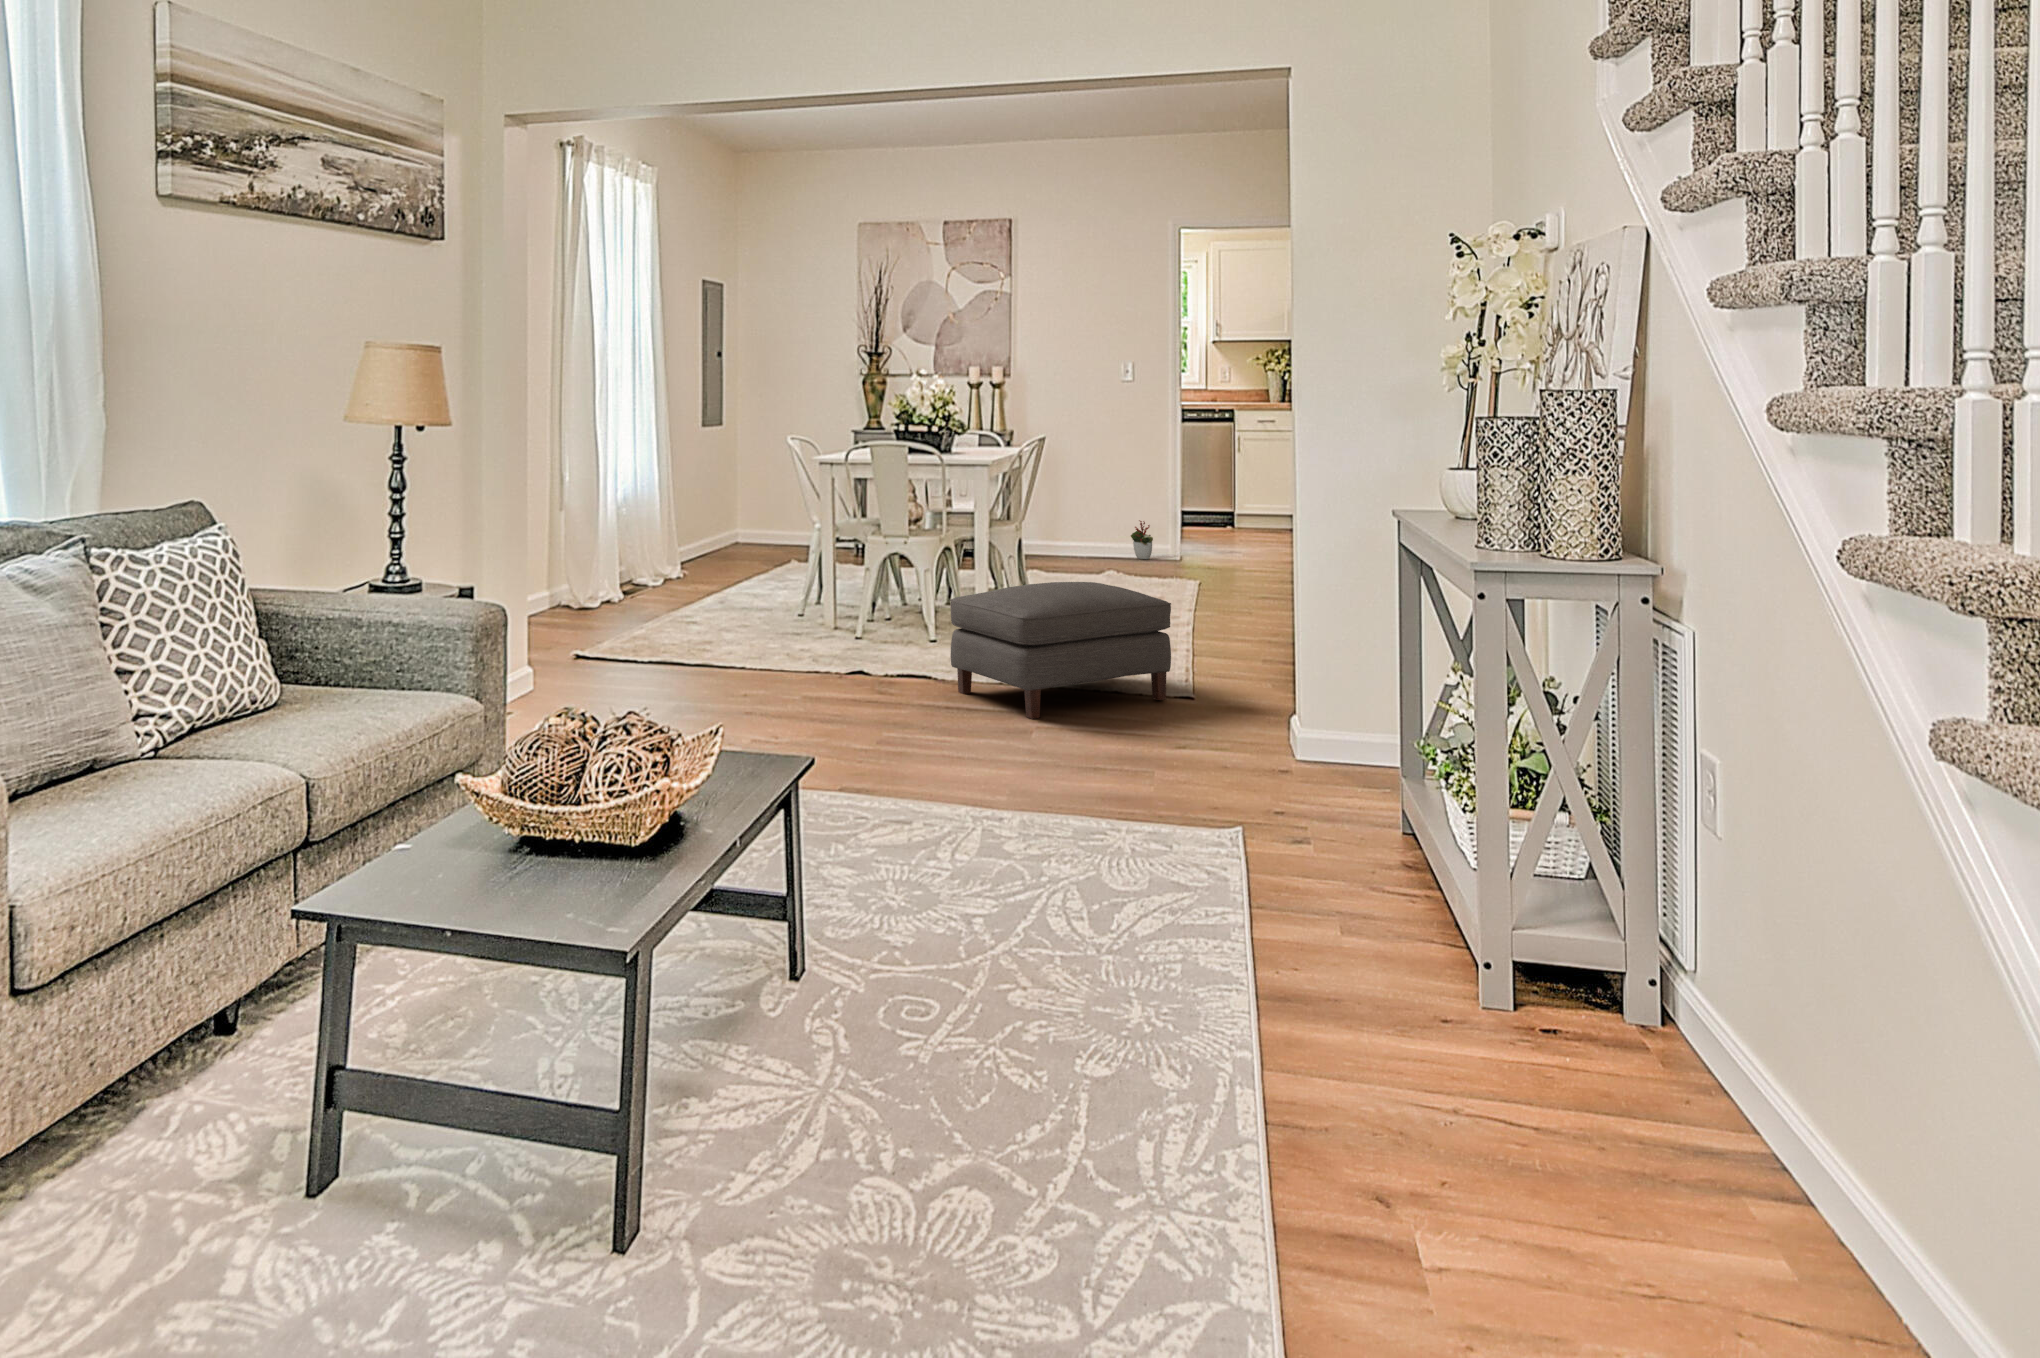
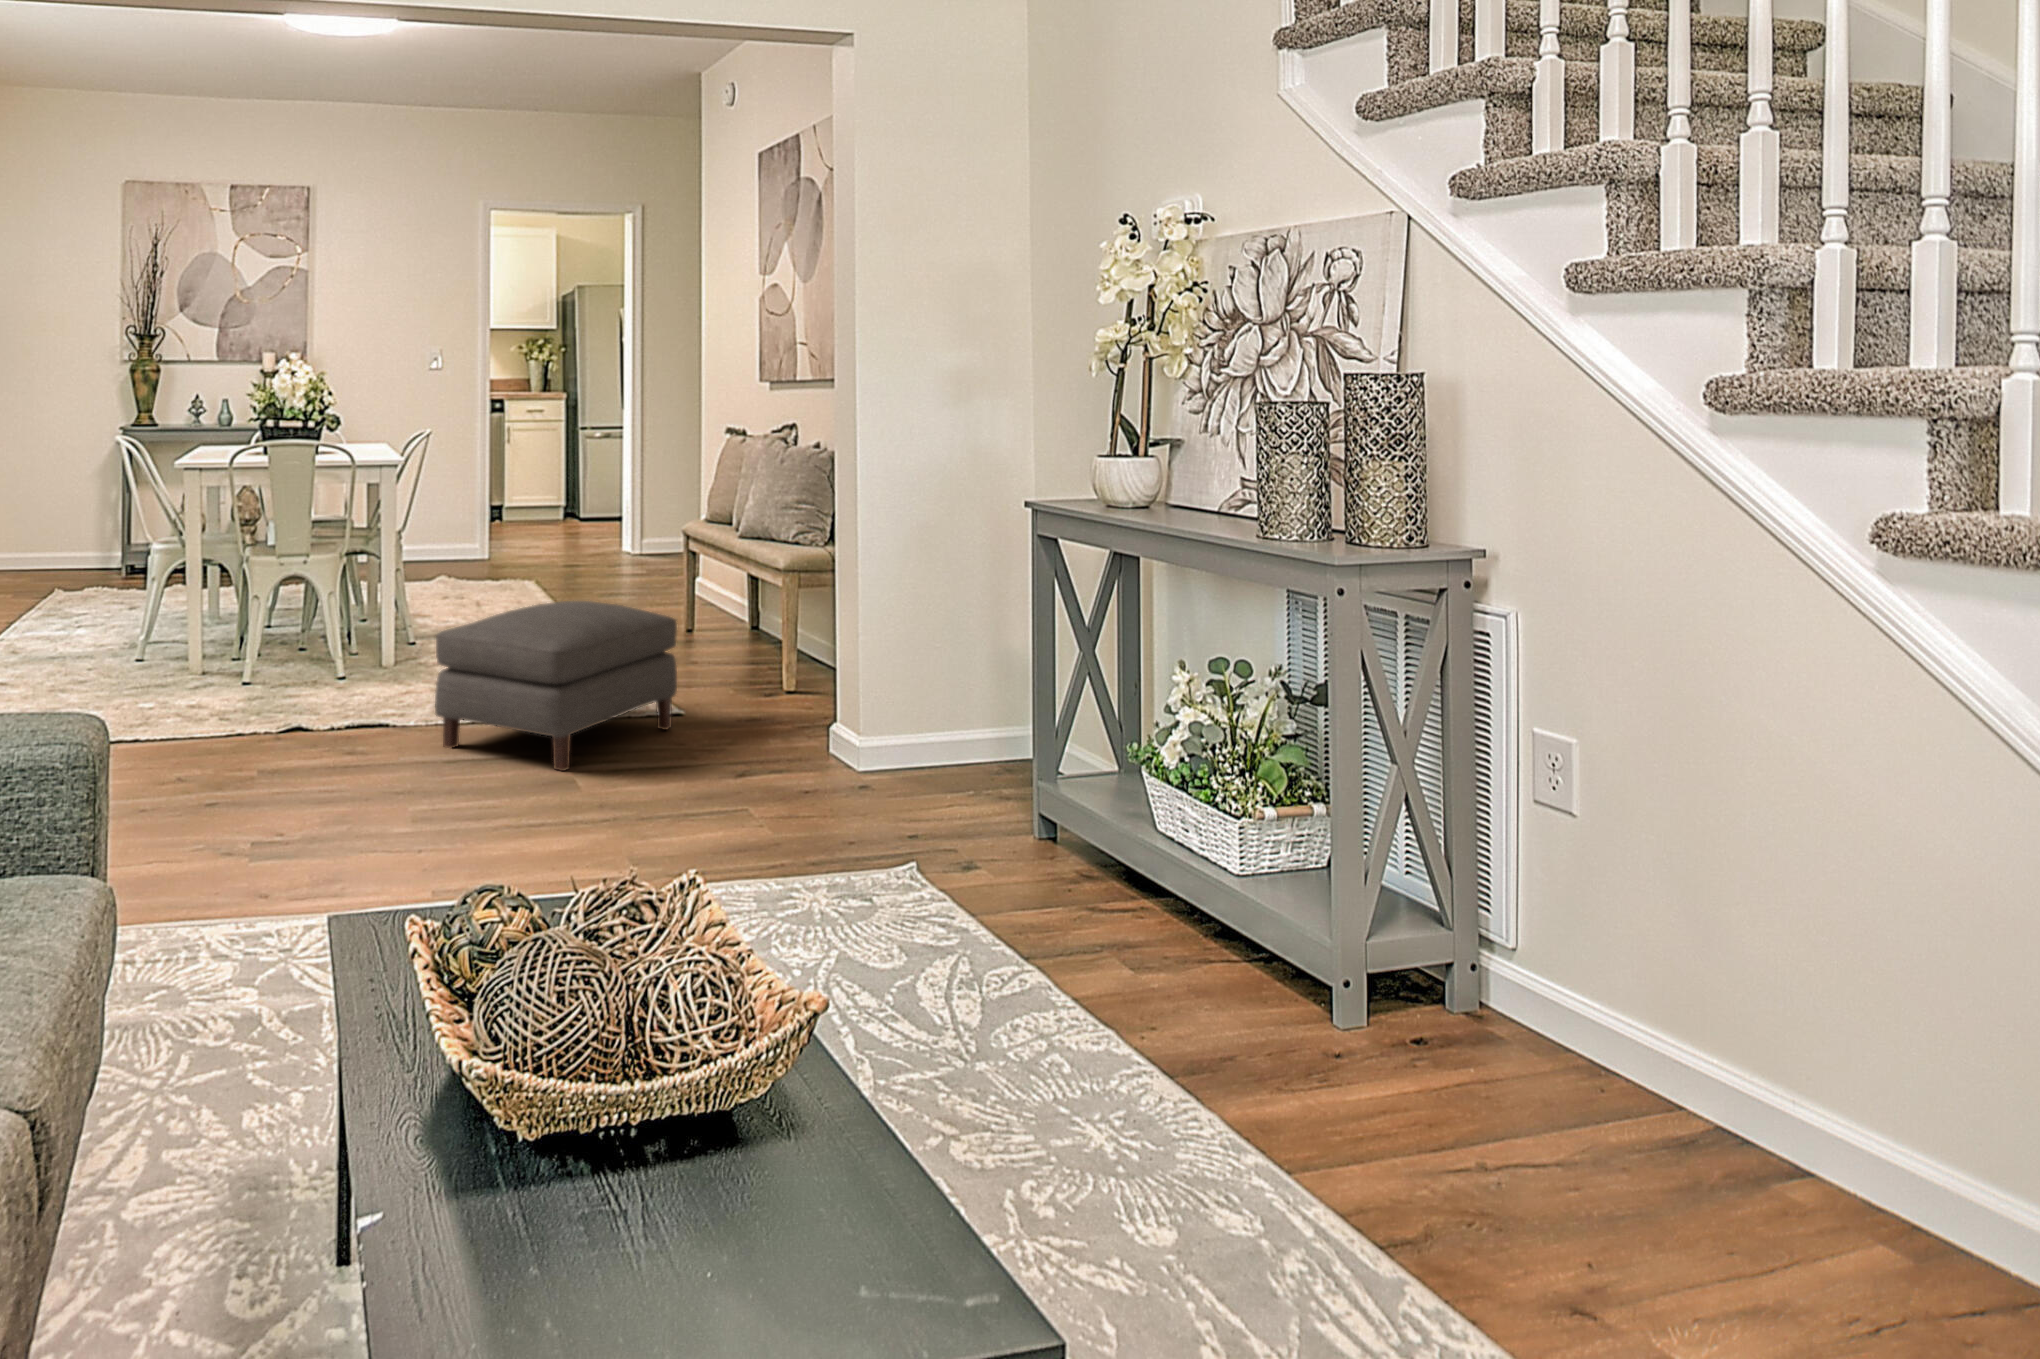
decorative plant: present [1131,520,1153,559] -> none [442,521,467,563]

